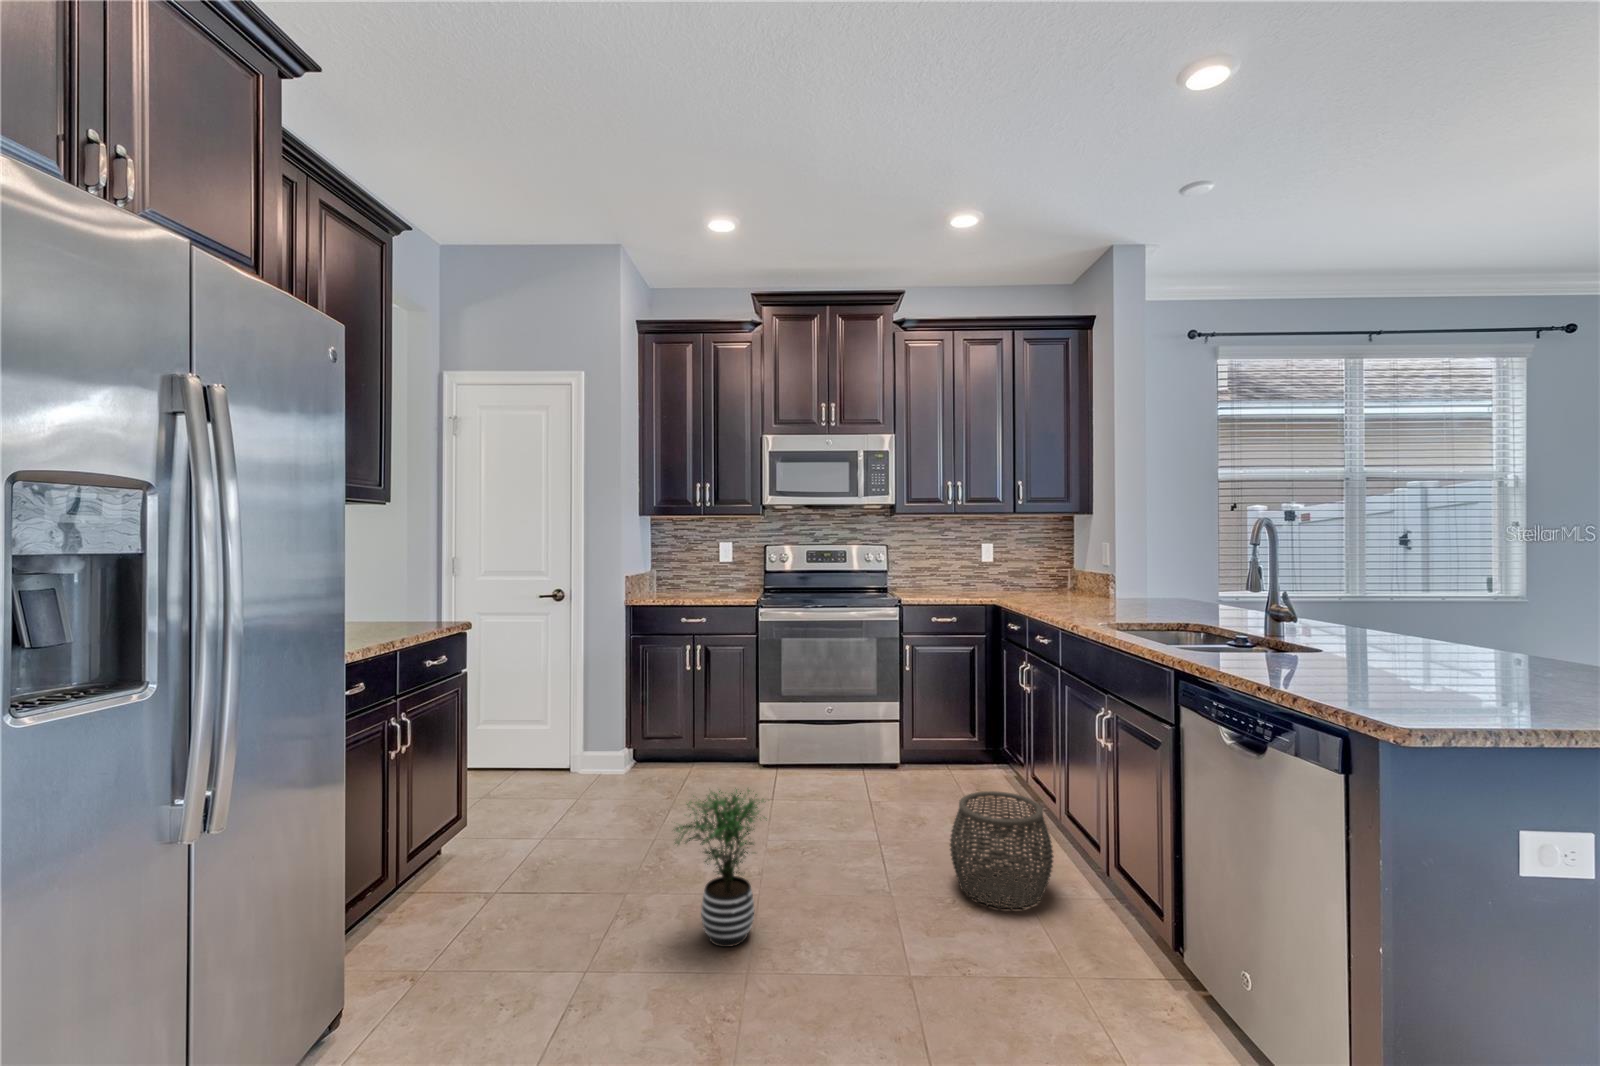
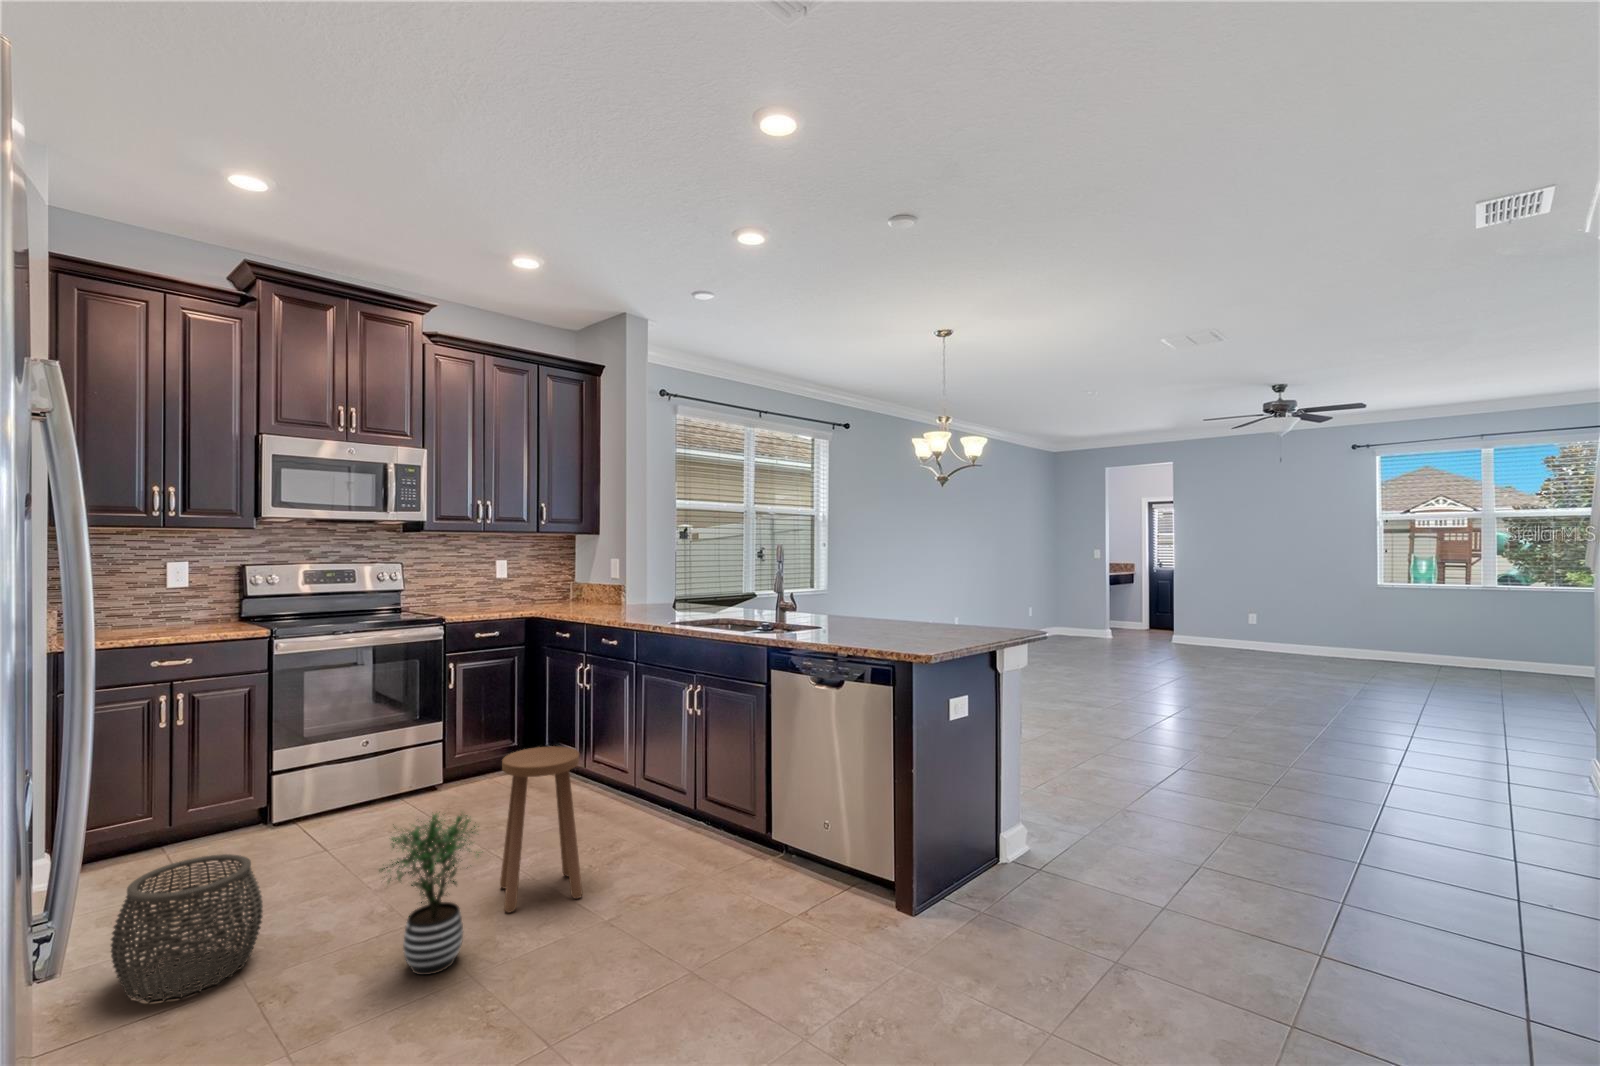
stool: none [823,746,918,931] -> present [500,746,582,913]
woven basket: present [950,791,1053,909] -> present [111,854,263,1002]

